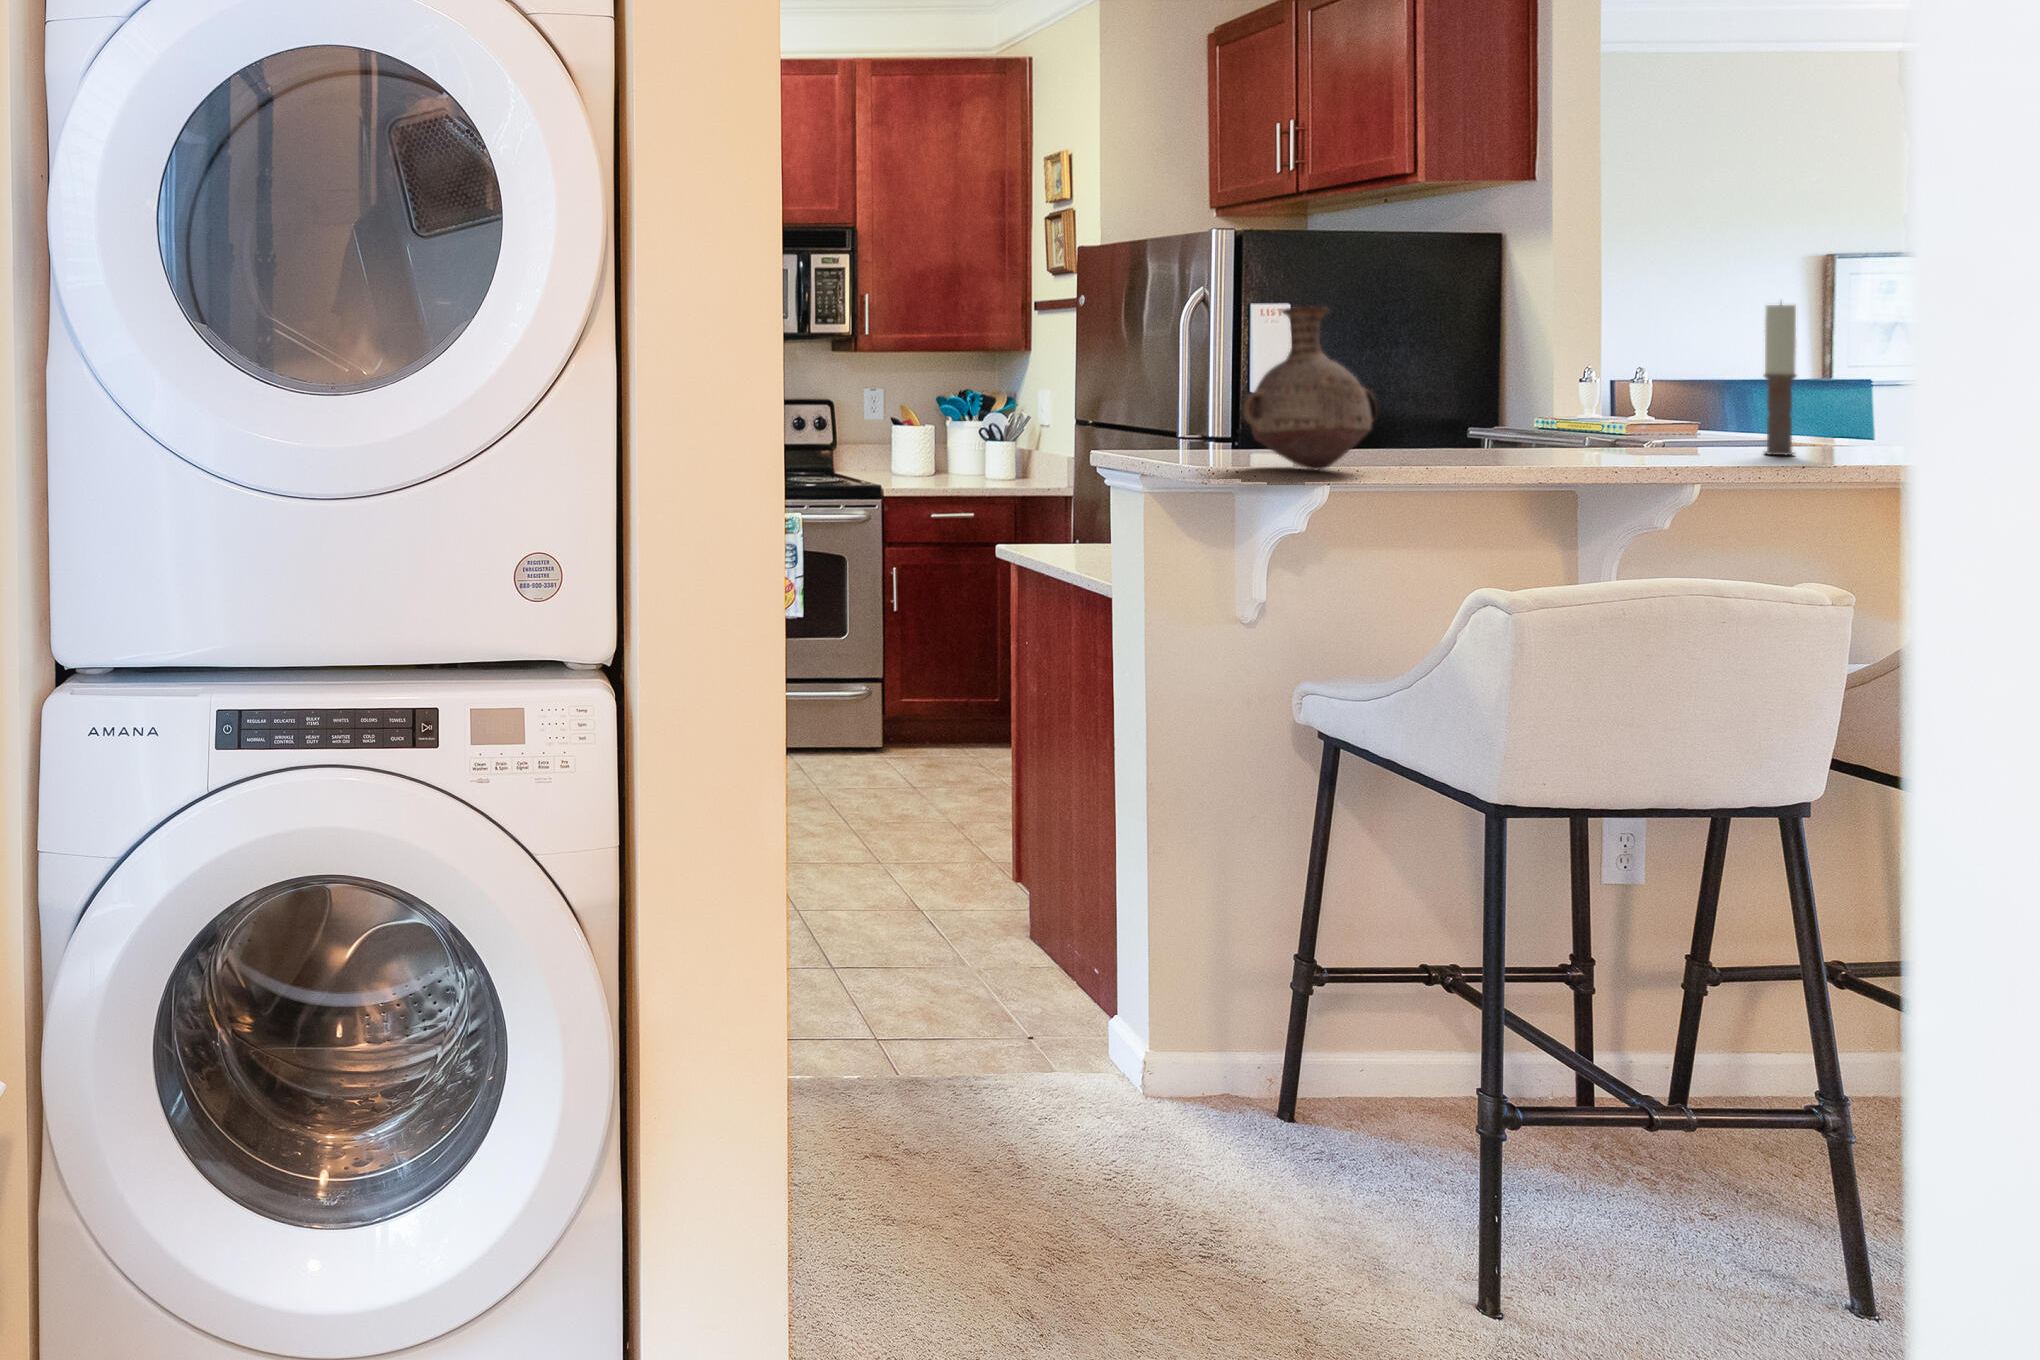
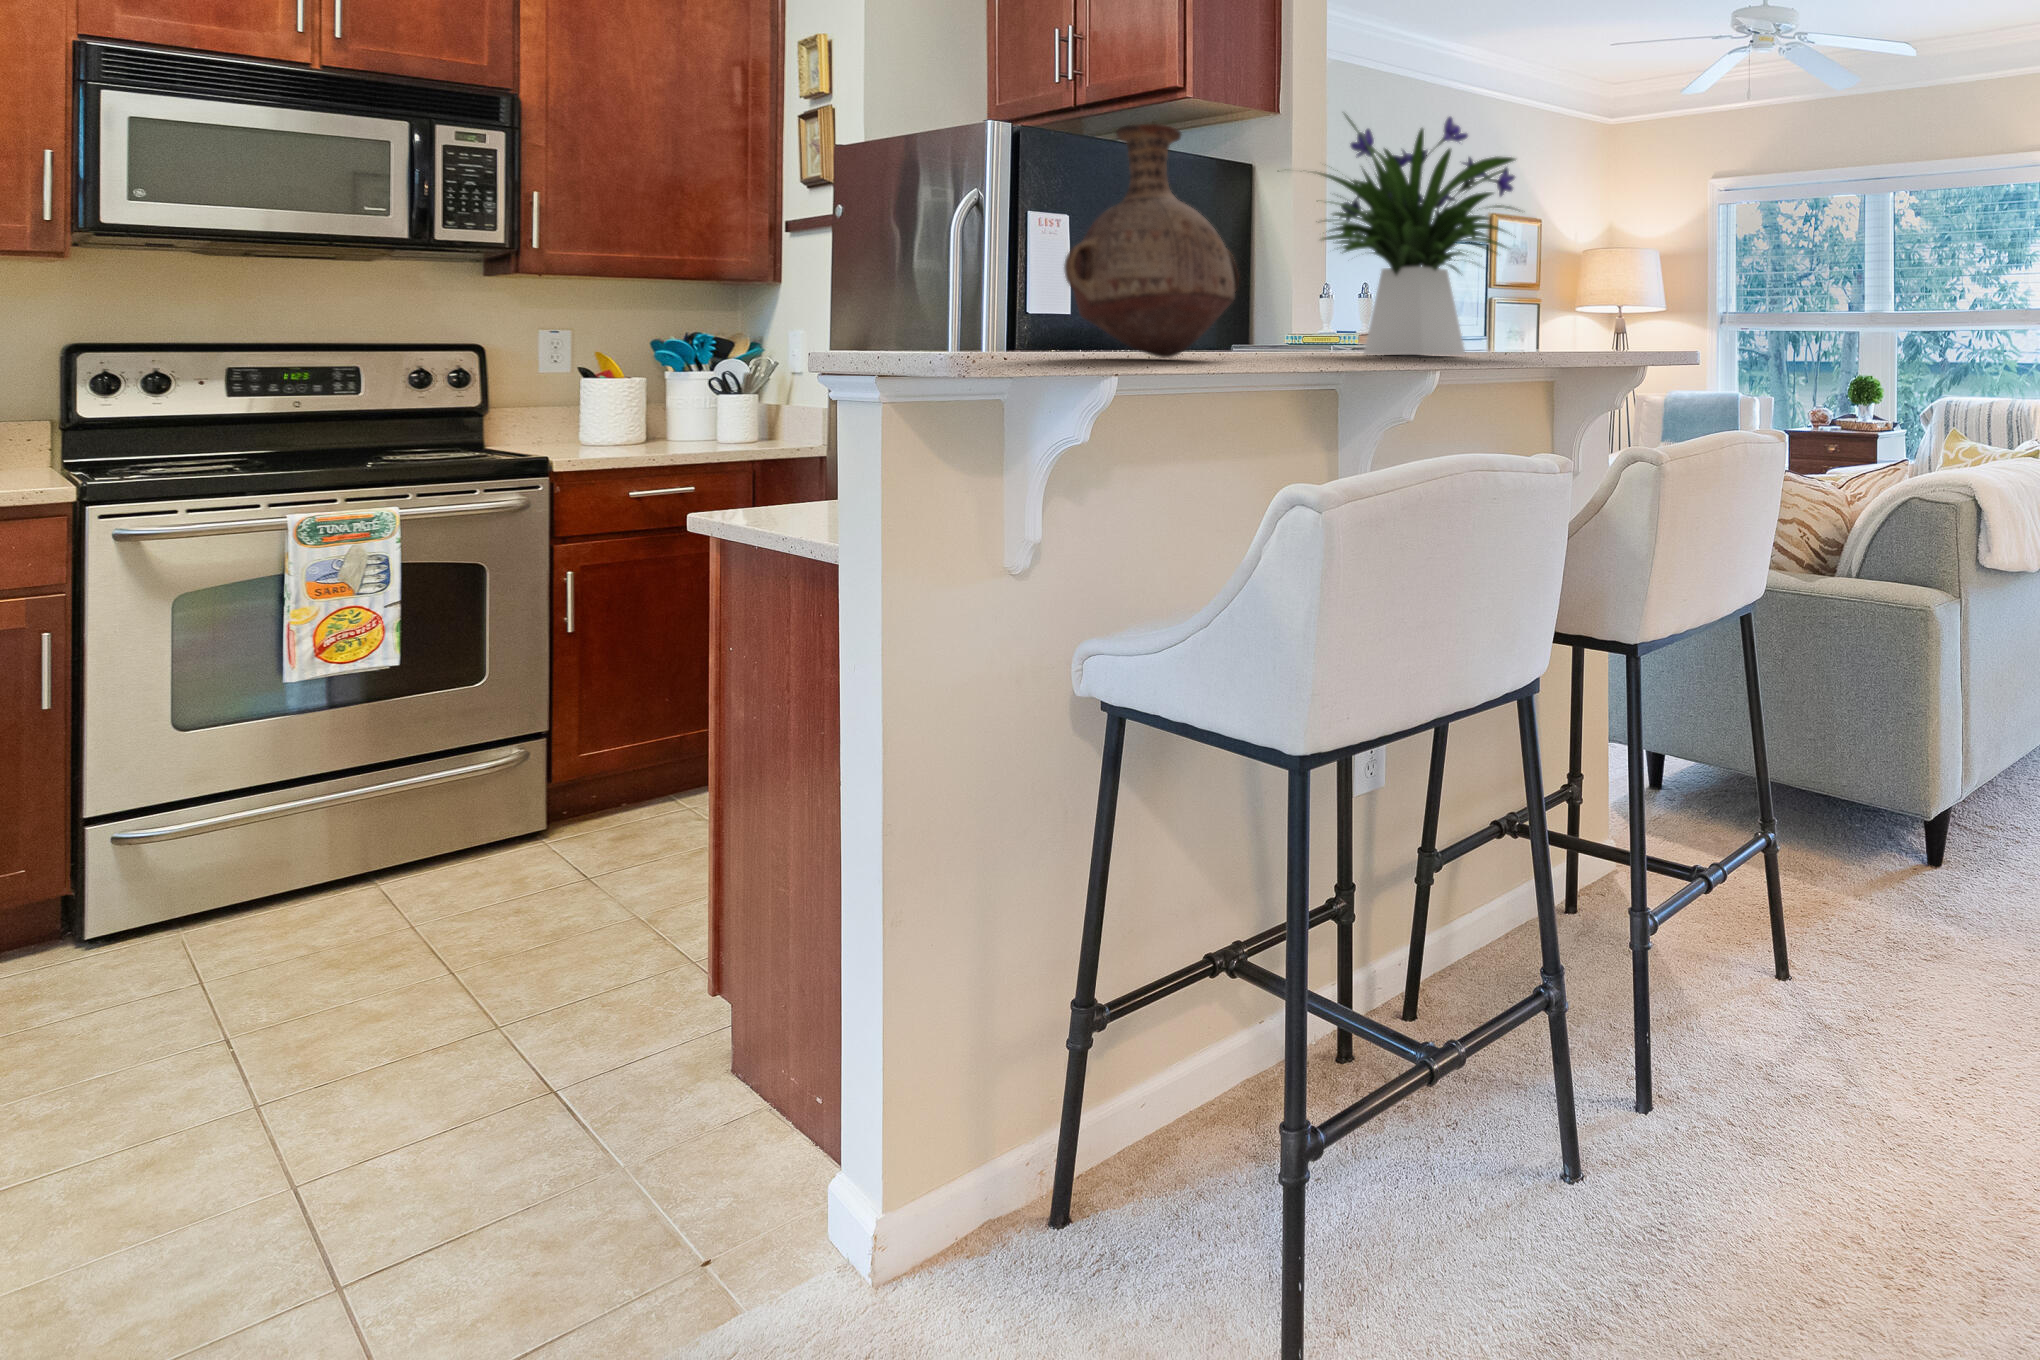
flower arrangement: none [1425,254,1672,463] -> present [1318,114,1520,355]
candle: present [1764,304,1796,455] -> none [1573,194,1600,353]

